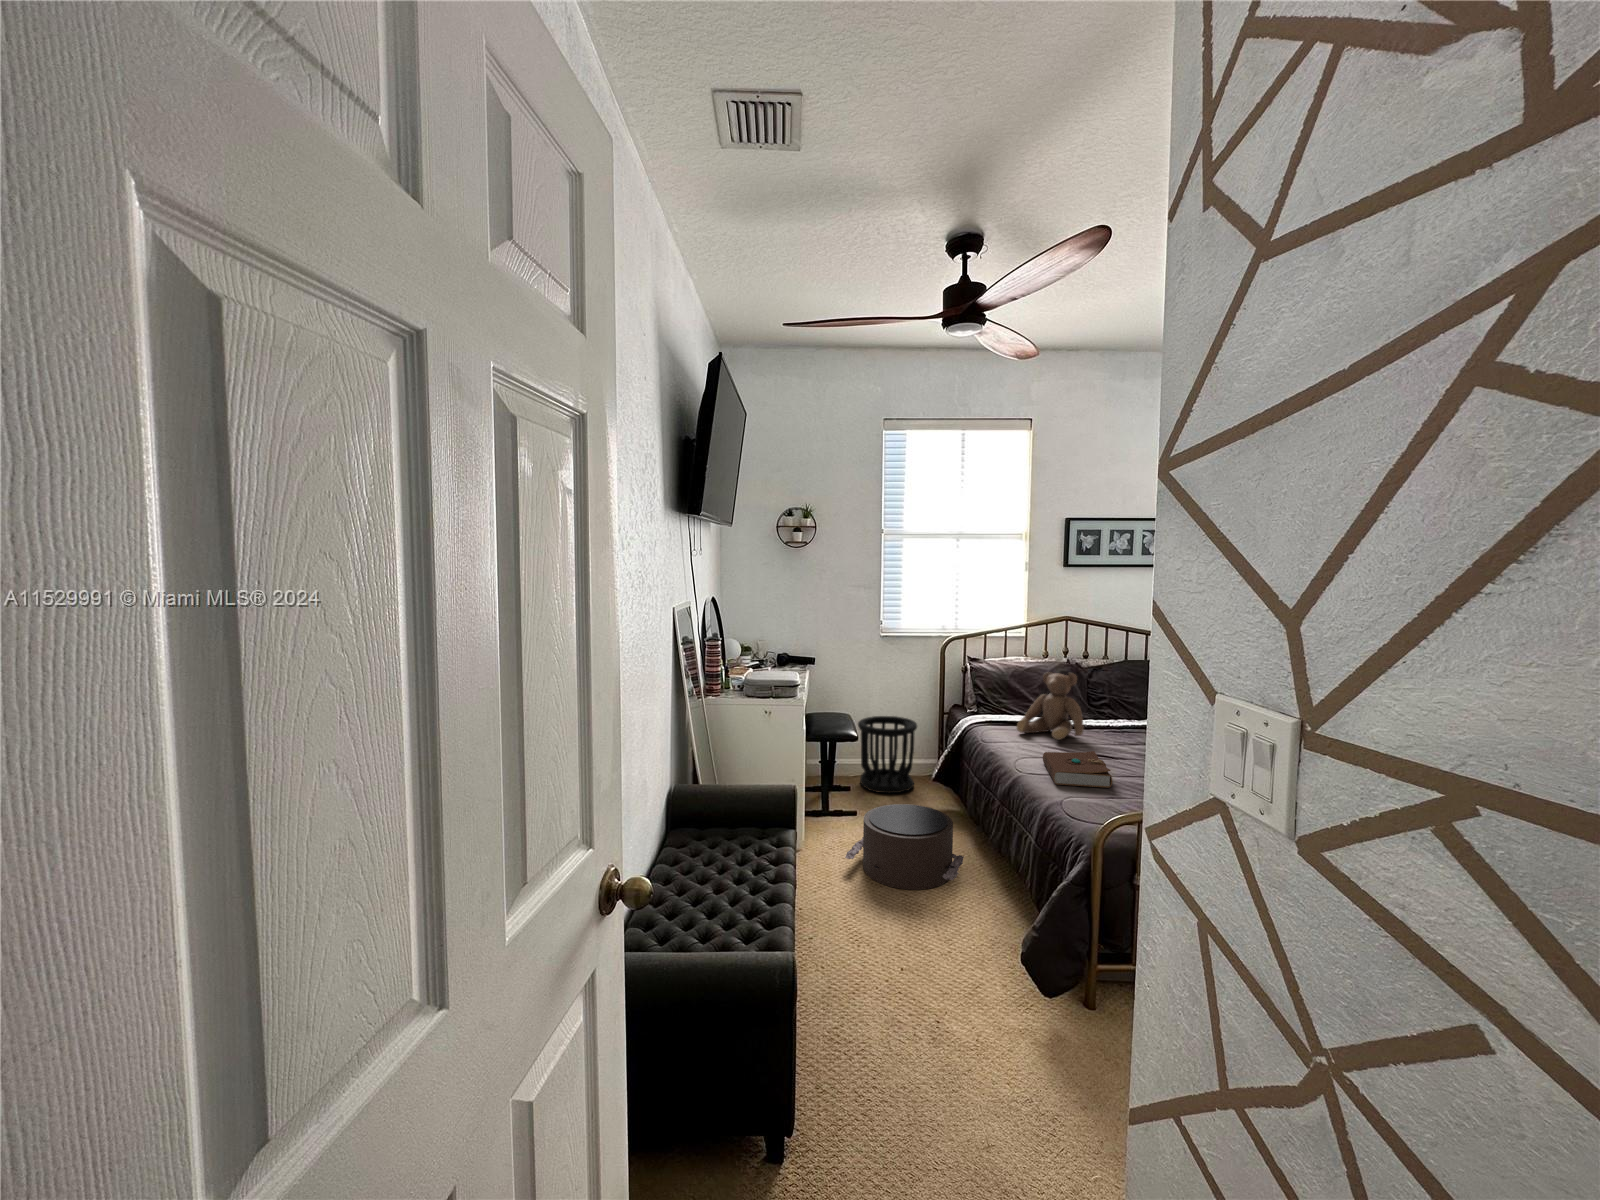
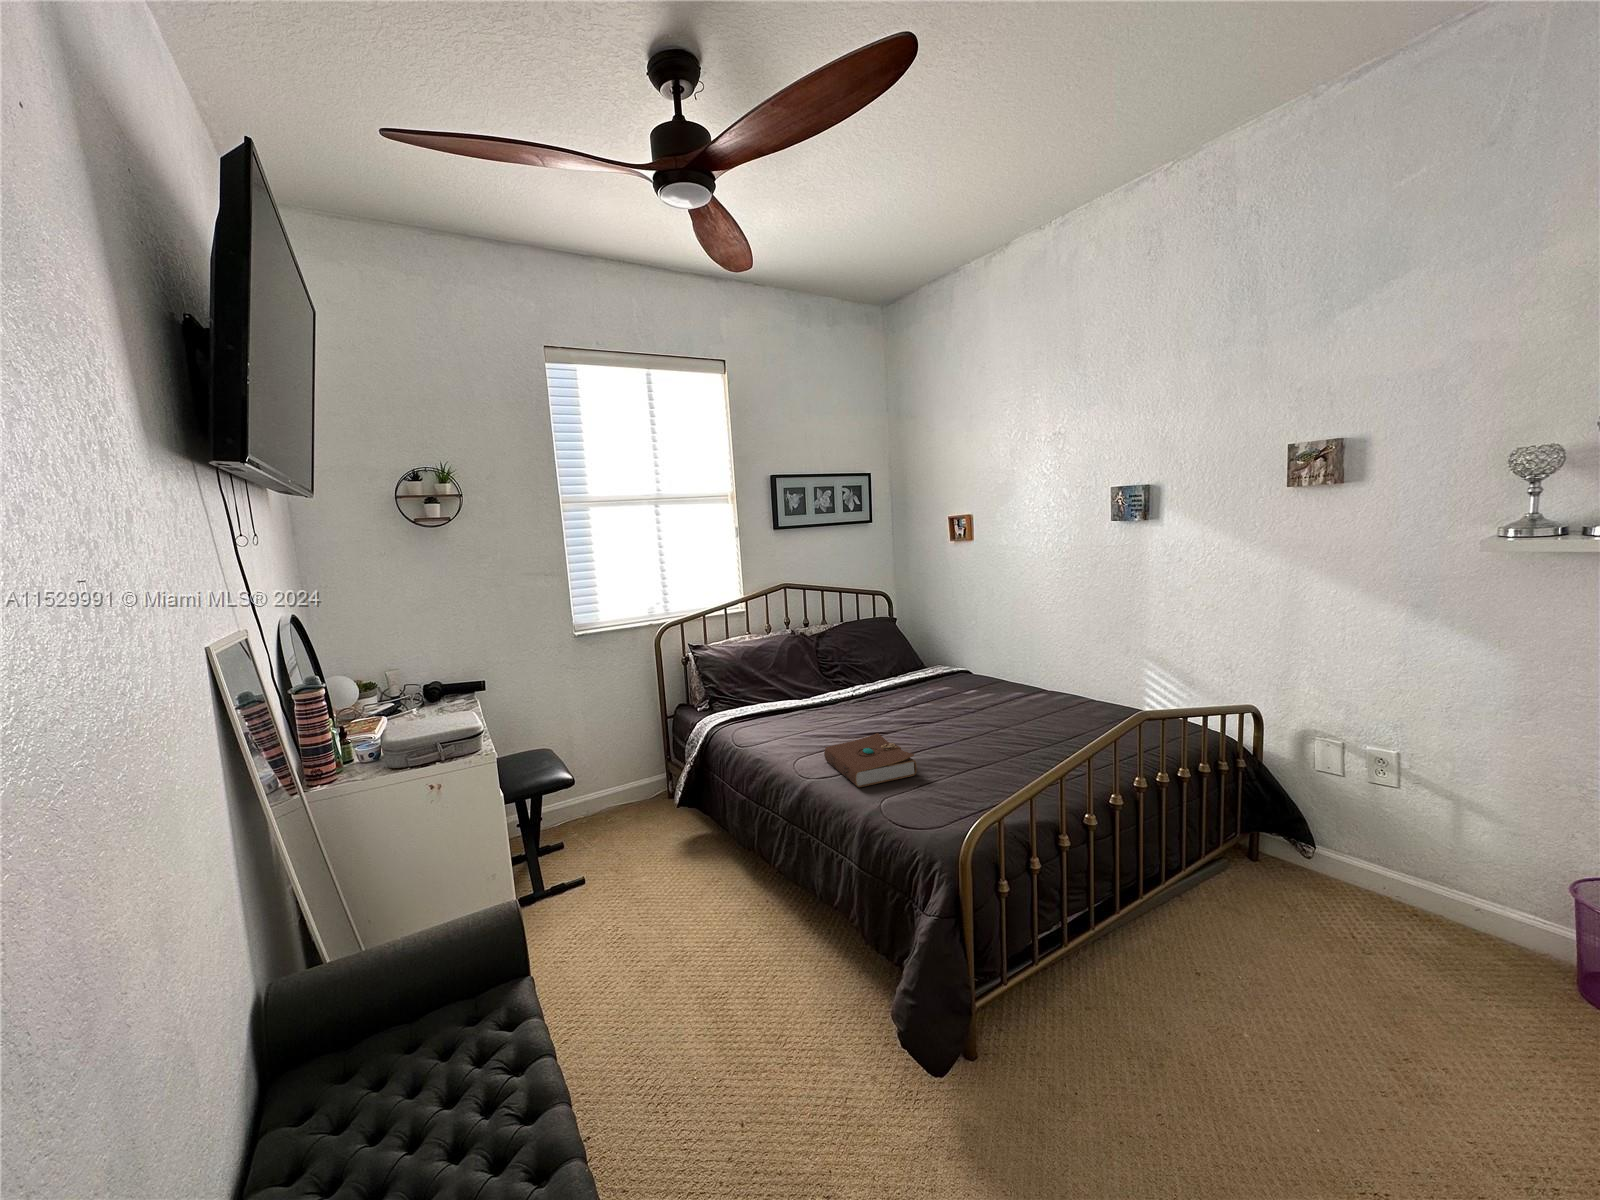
teddy bear: present [1016,672,1084,740] -> none [769,645,845,726]
wastebasket: present [858,716,917,793] -> none [560,734,645,840]
pouf: present [845,804,964,890] -> none [592,852,755,988]

